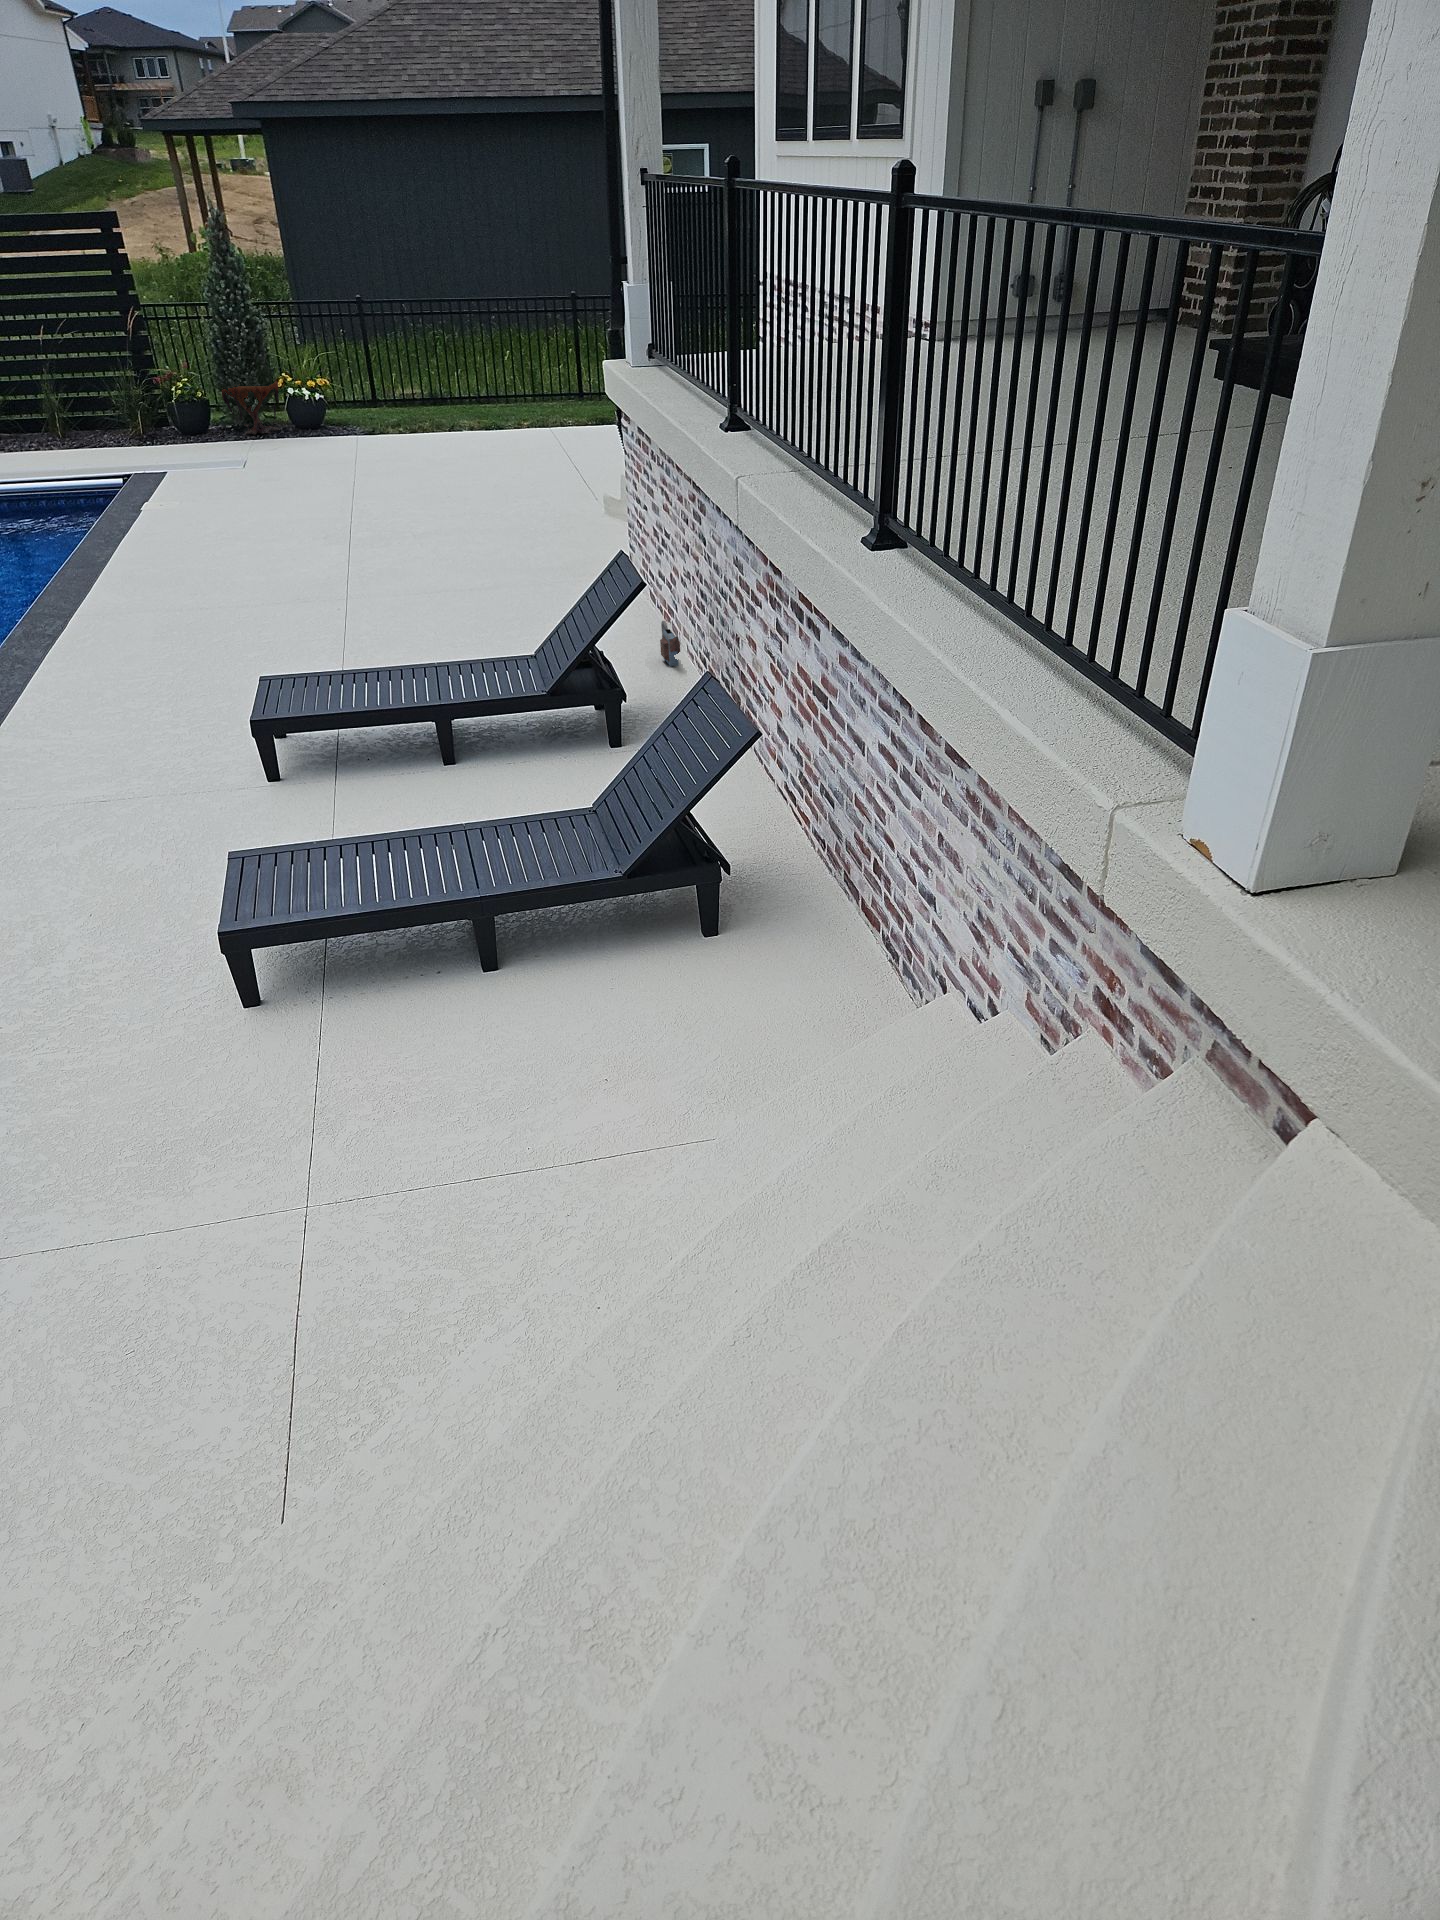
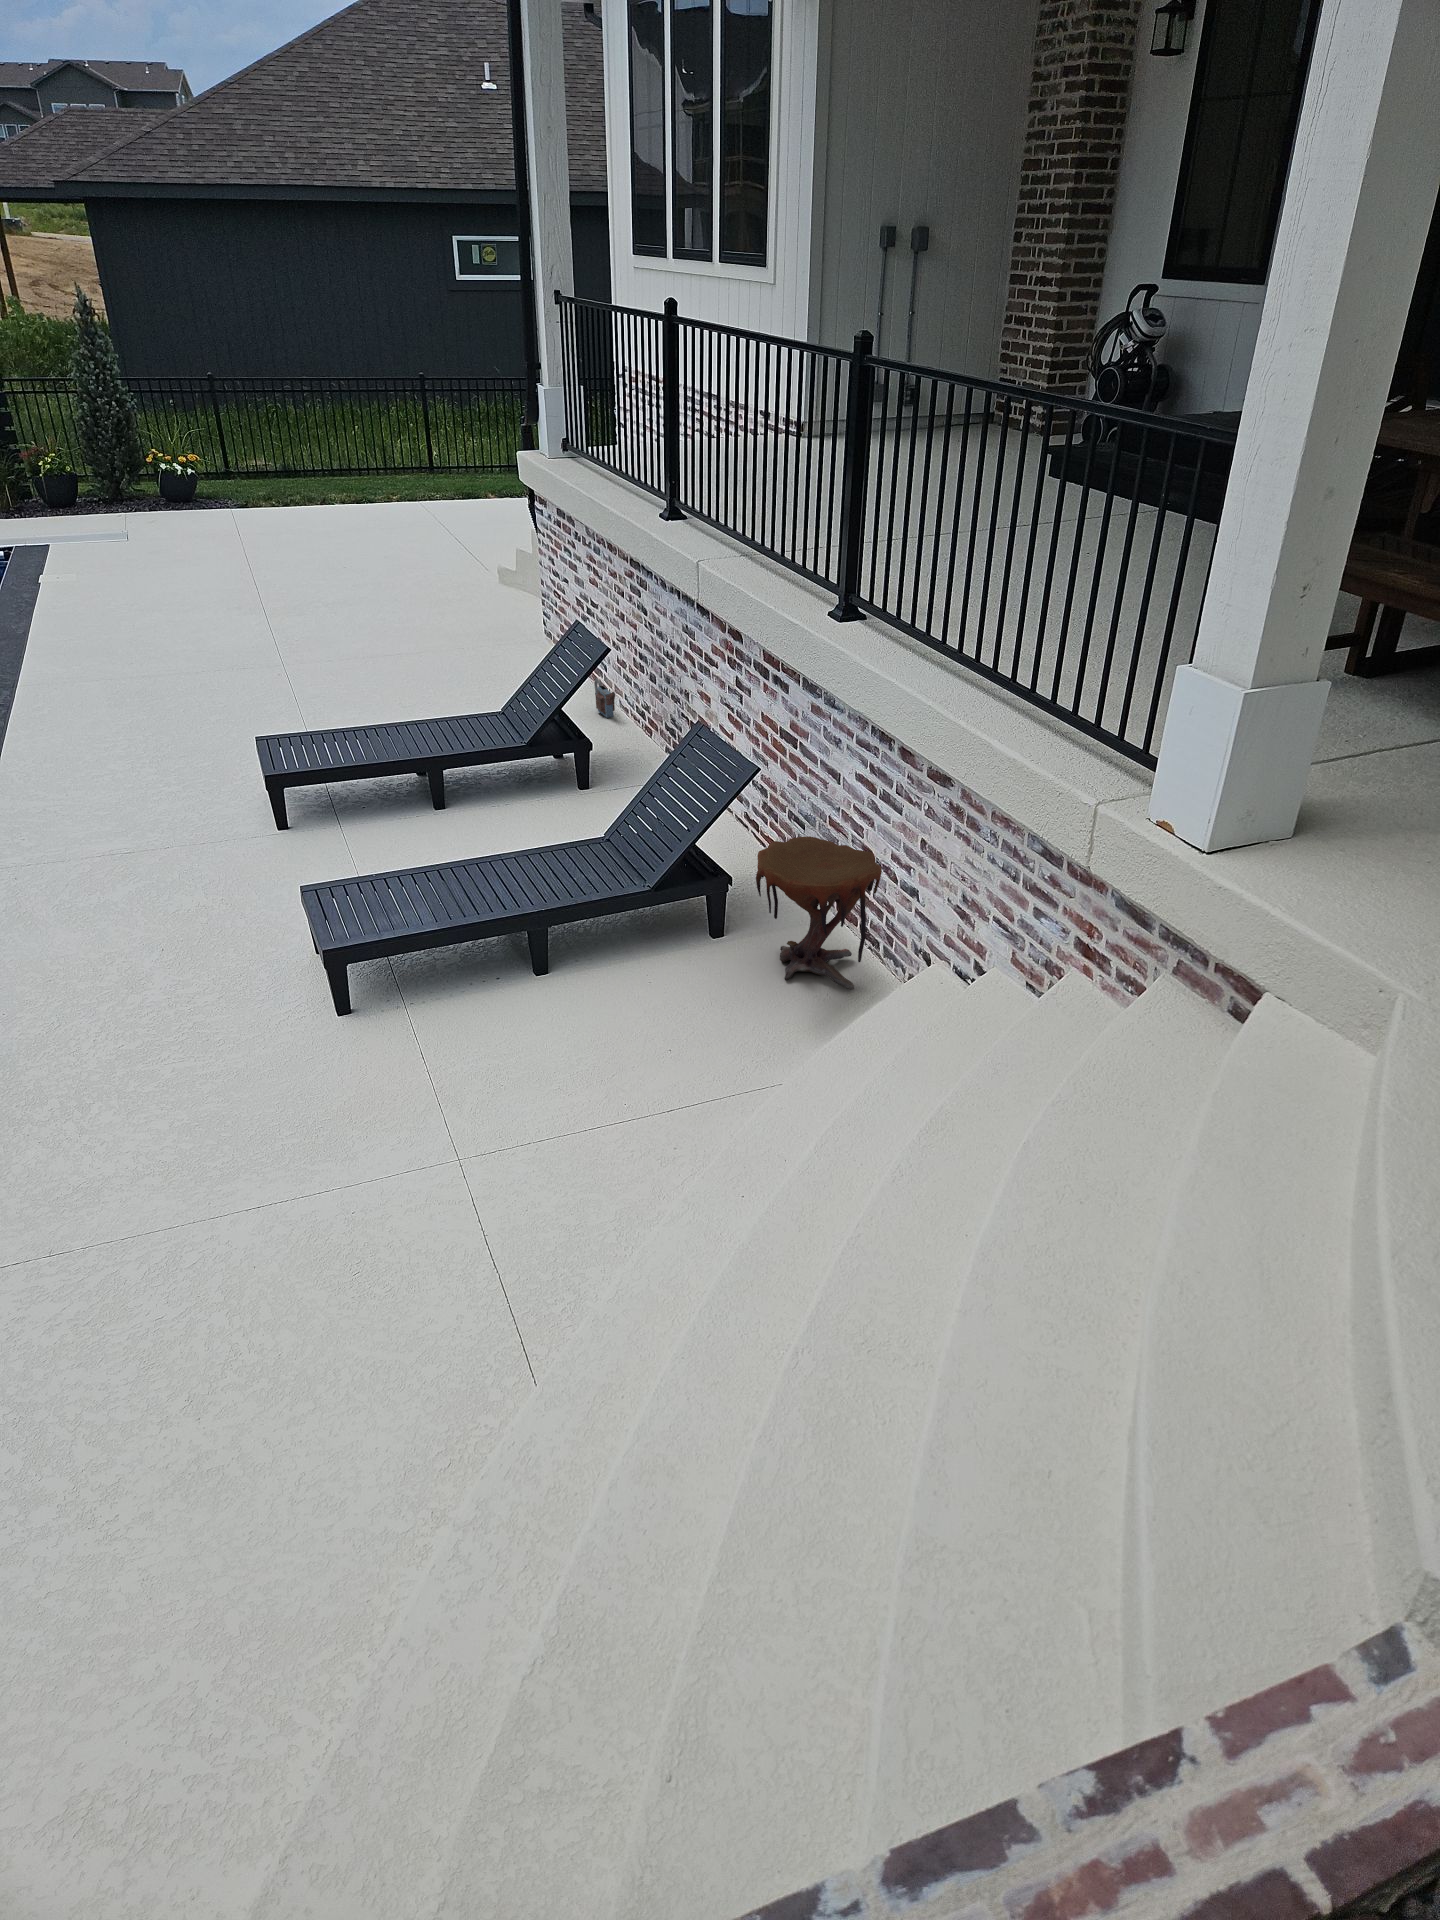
side table: present [222,381,280,435] -> present [756,836,882,989]

